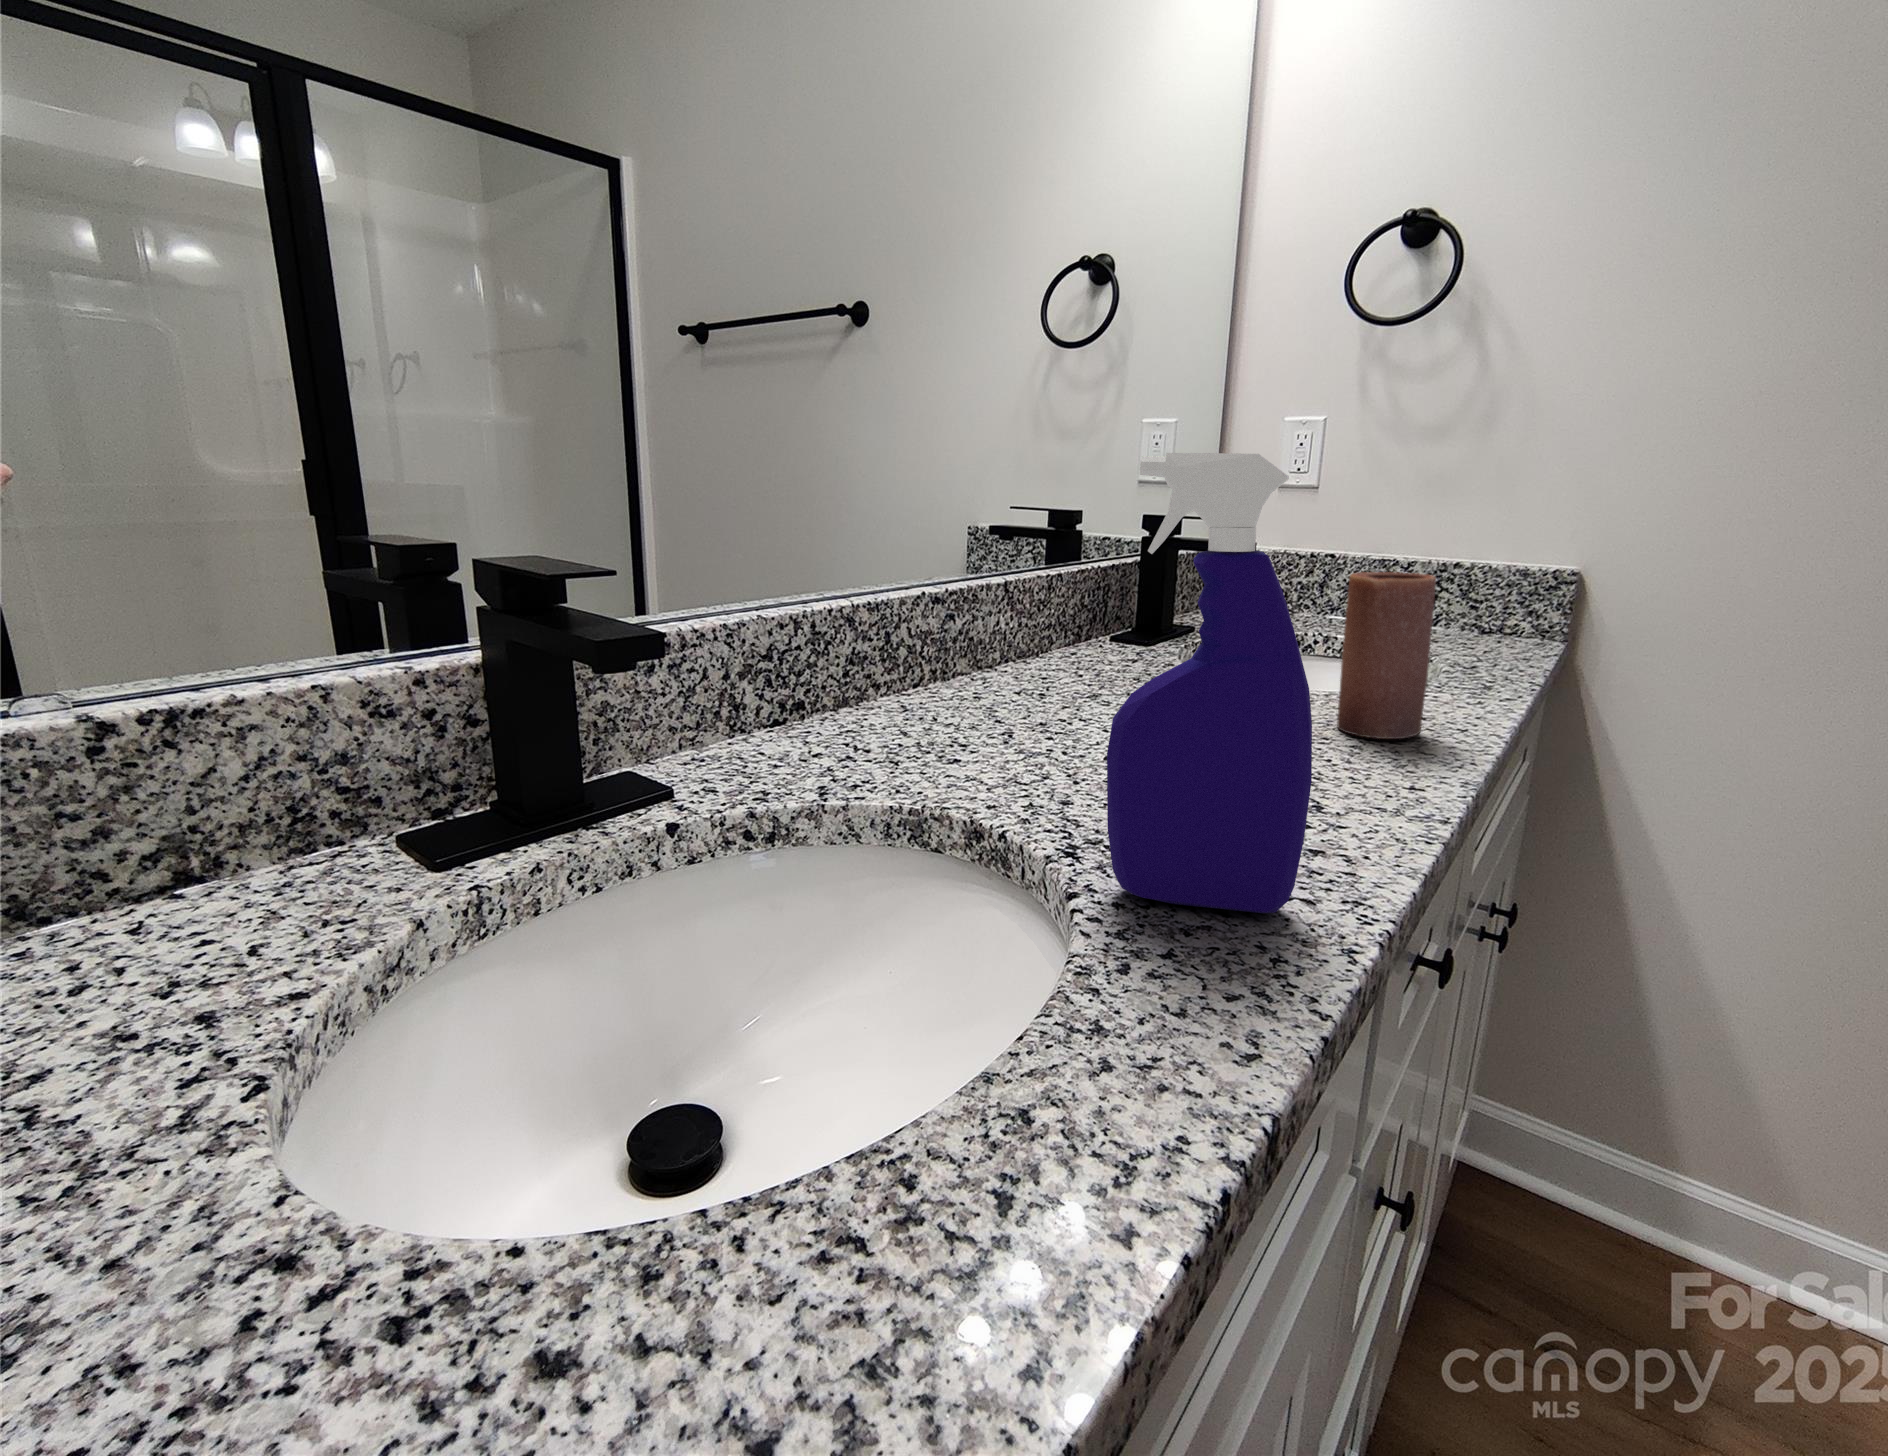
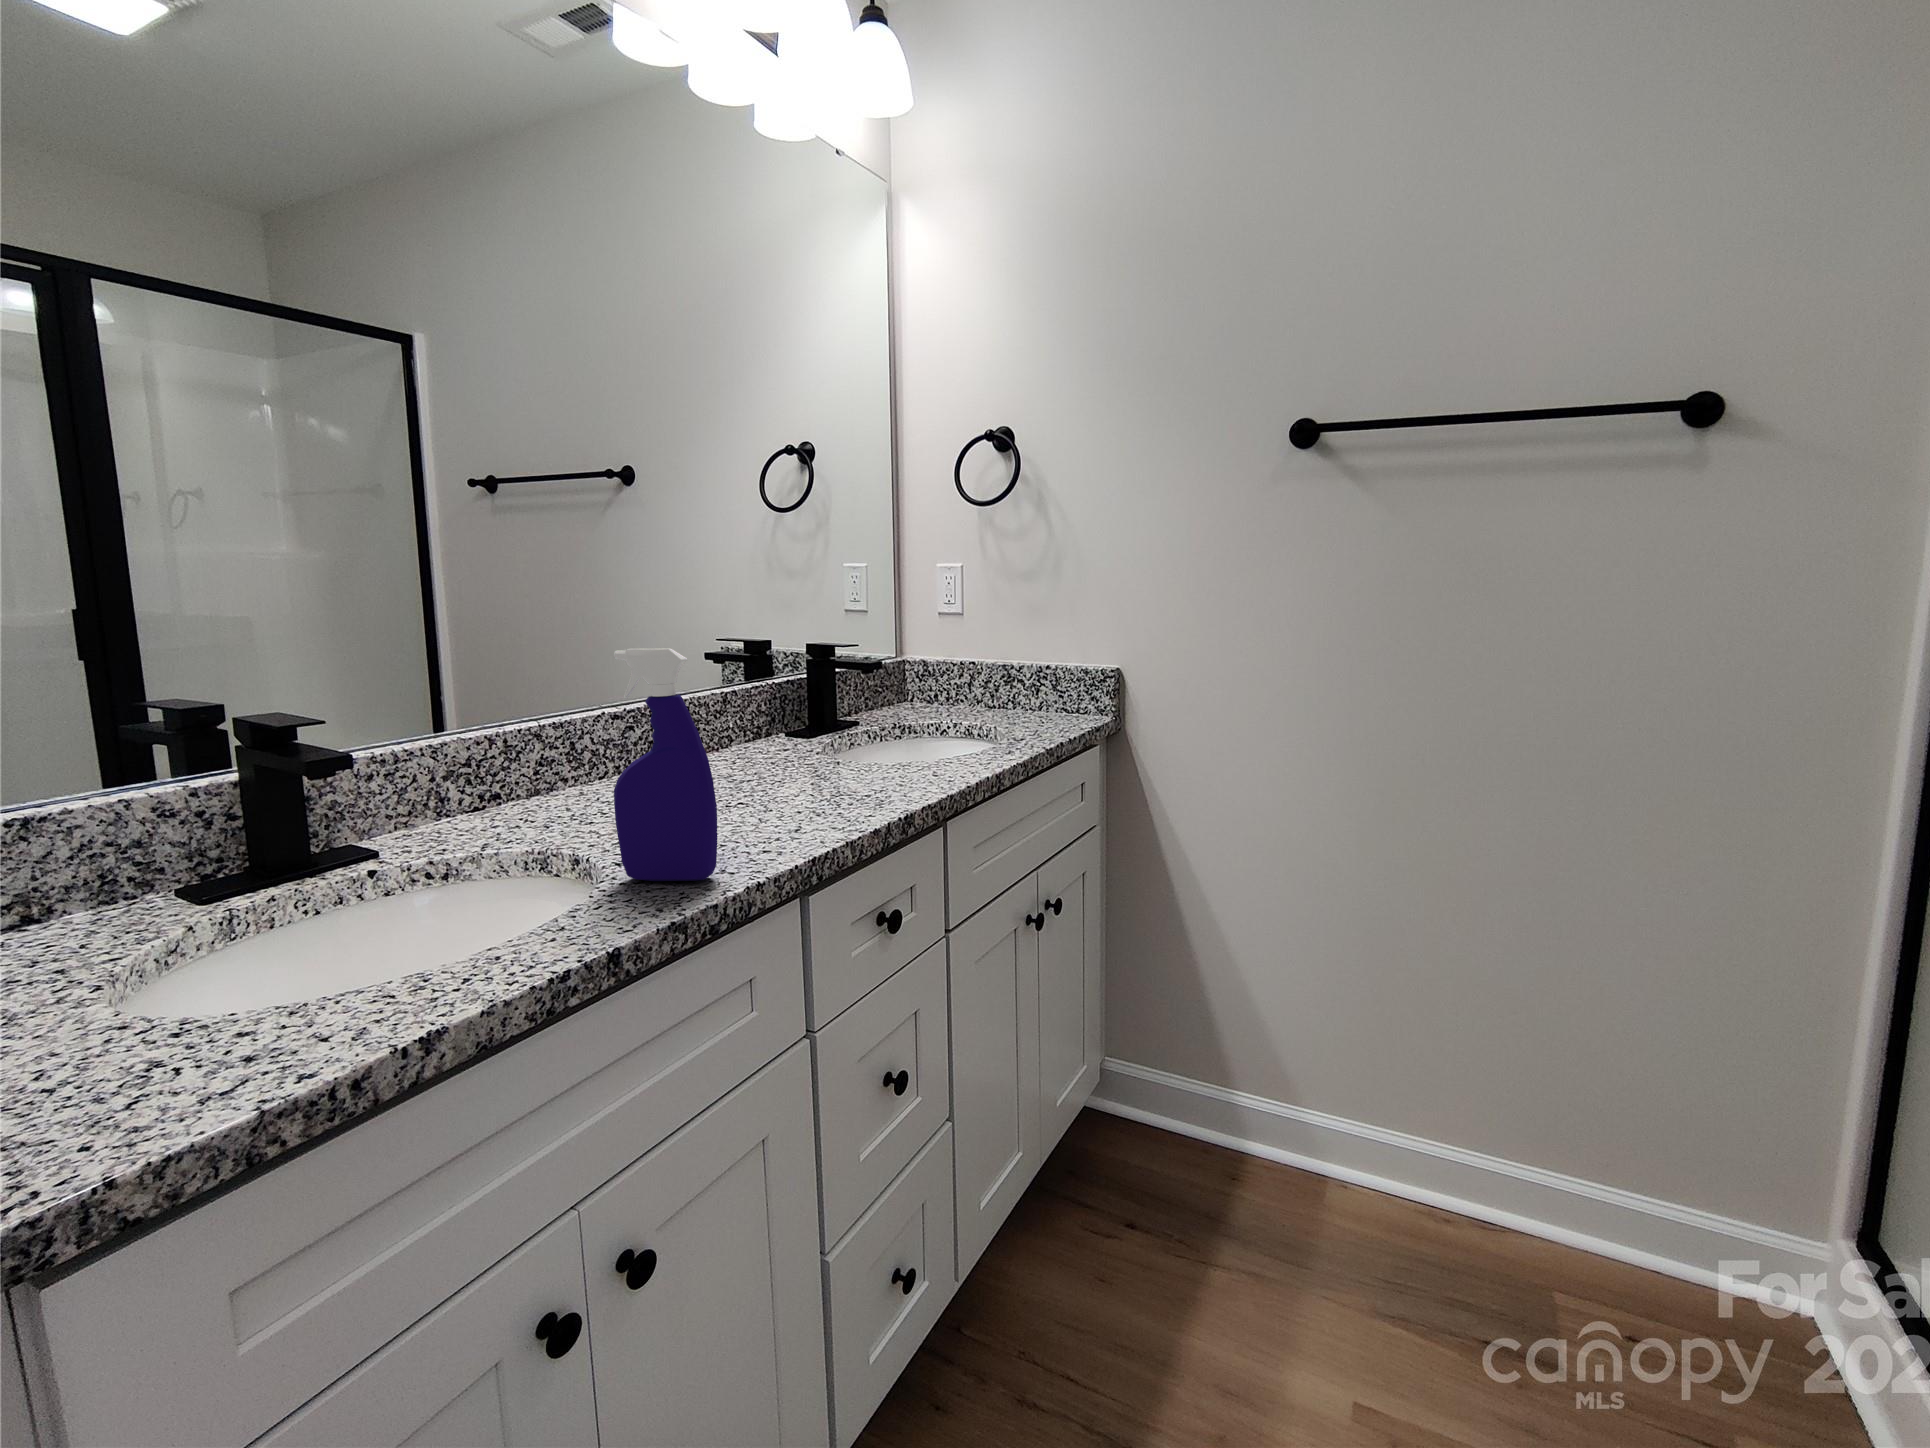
candle: present [1337,572,1436,739] -> none [869,685,923,790]

